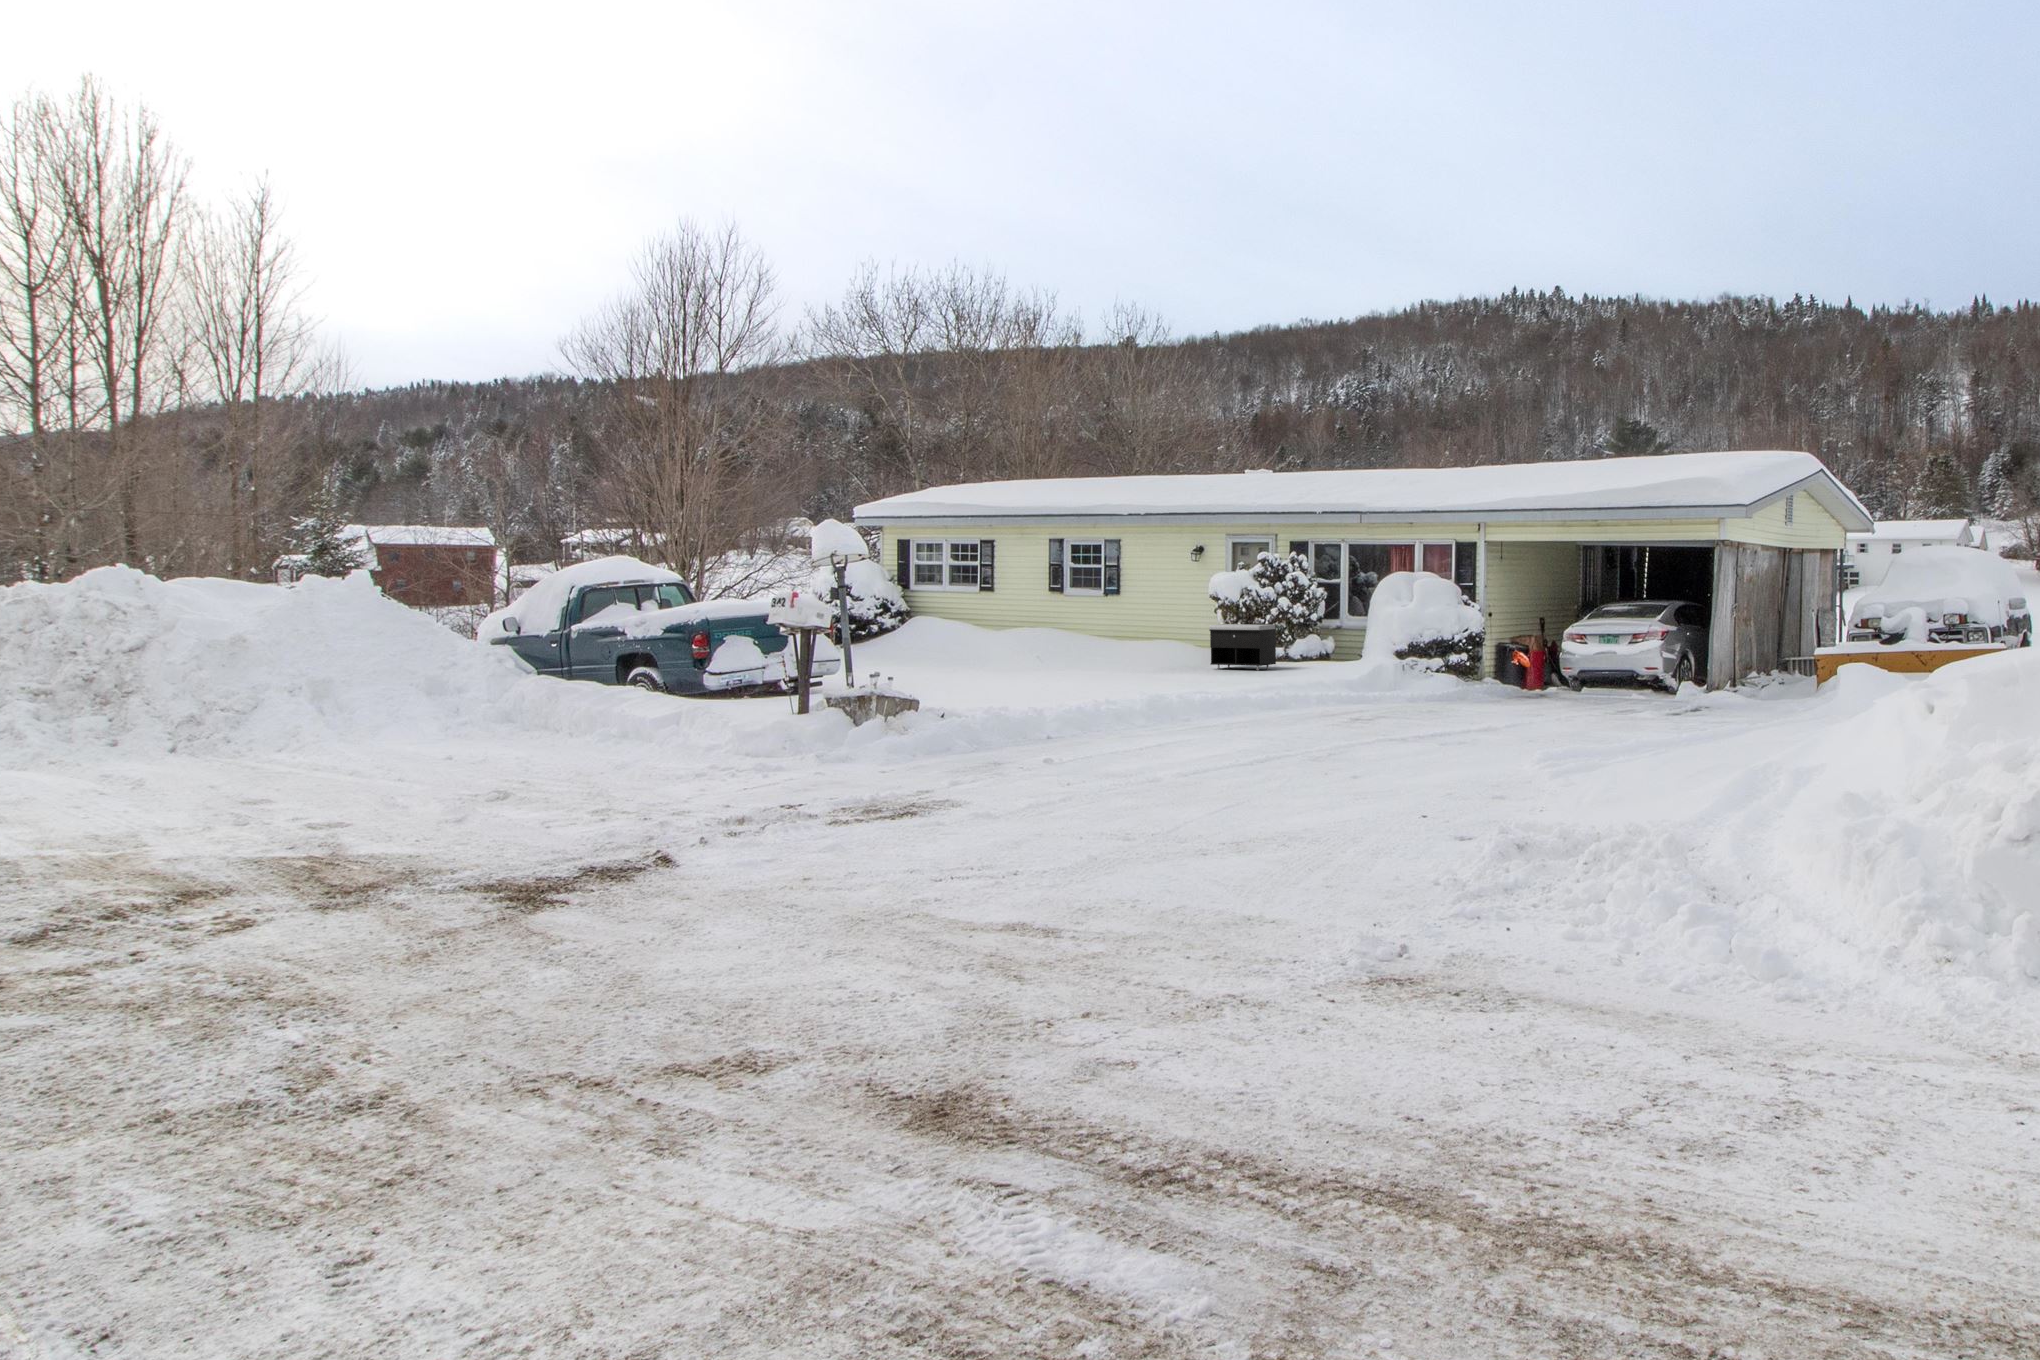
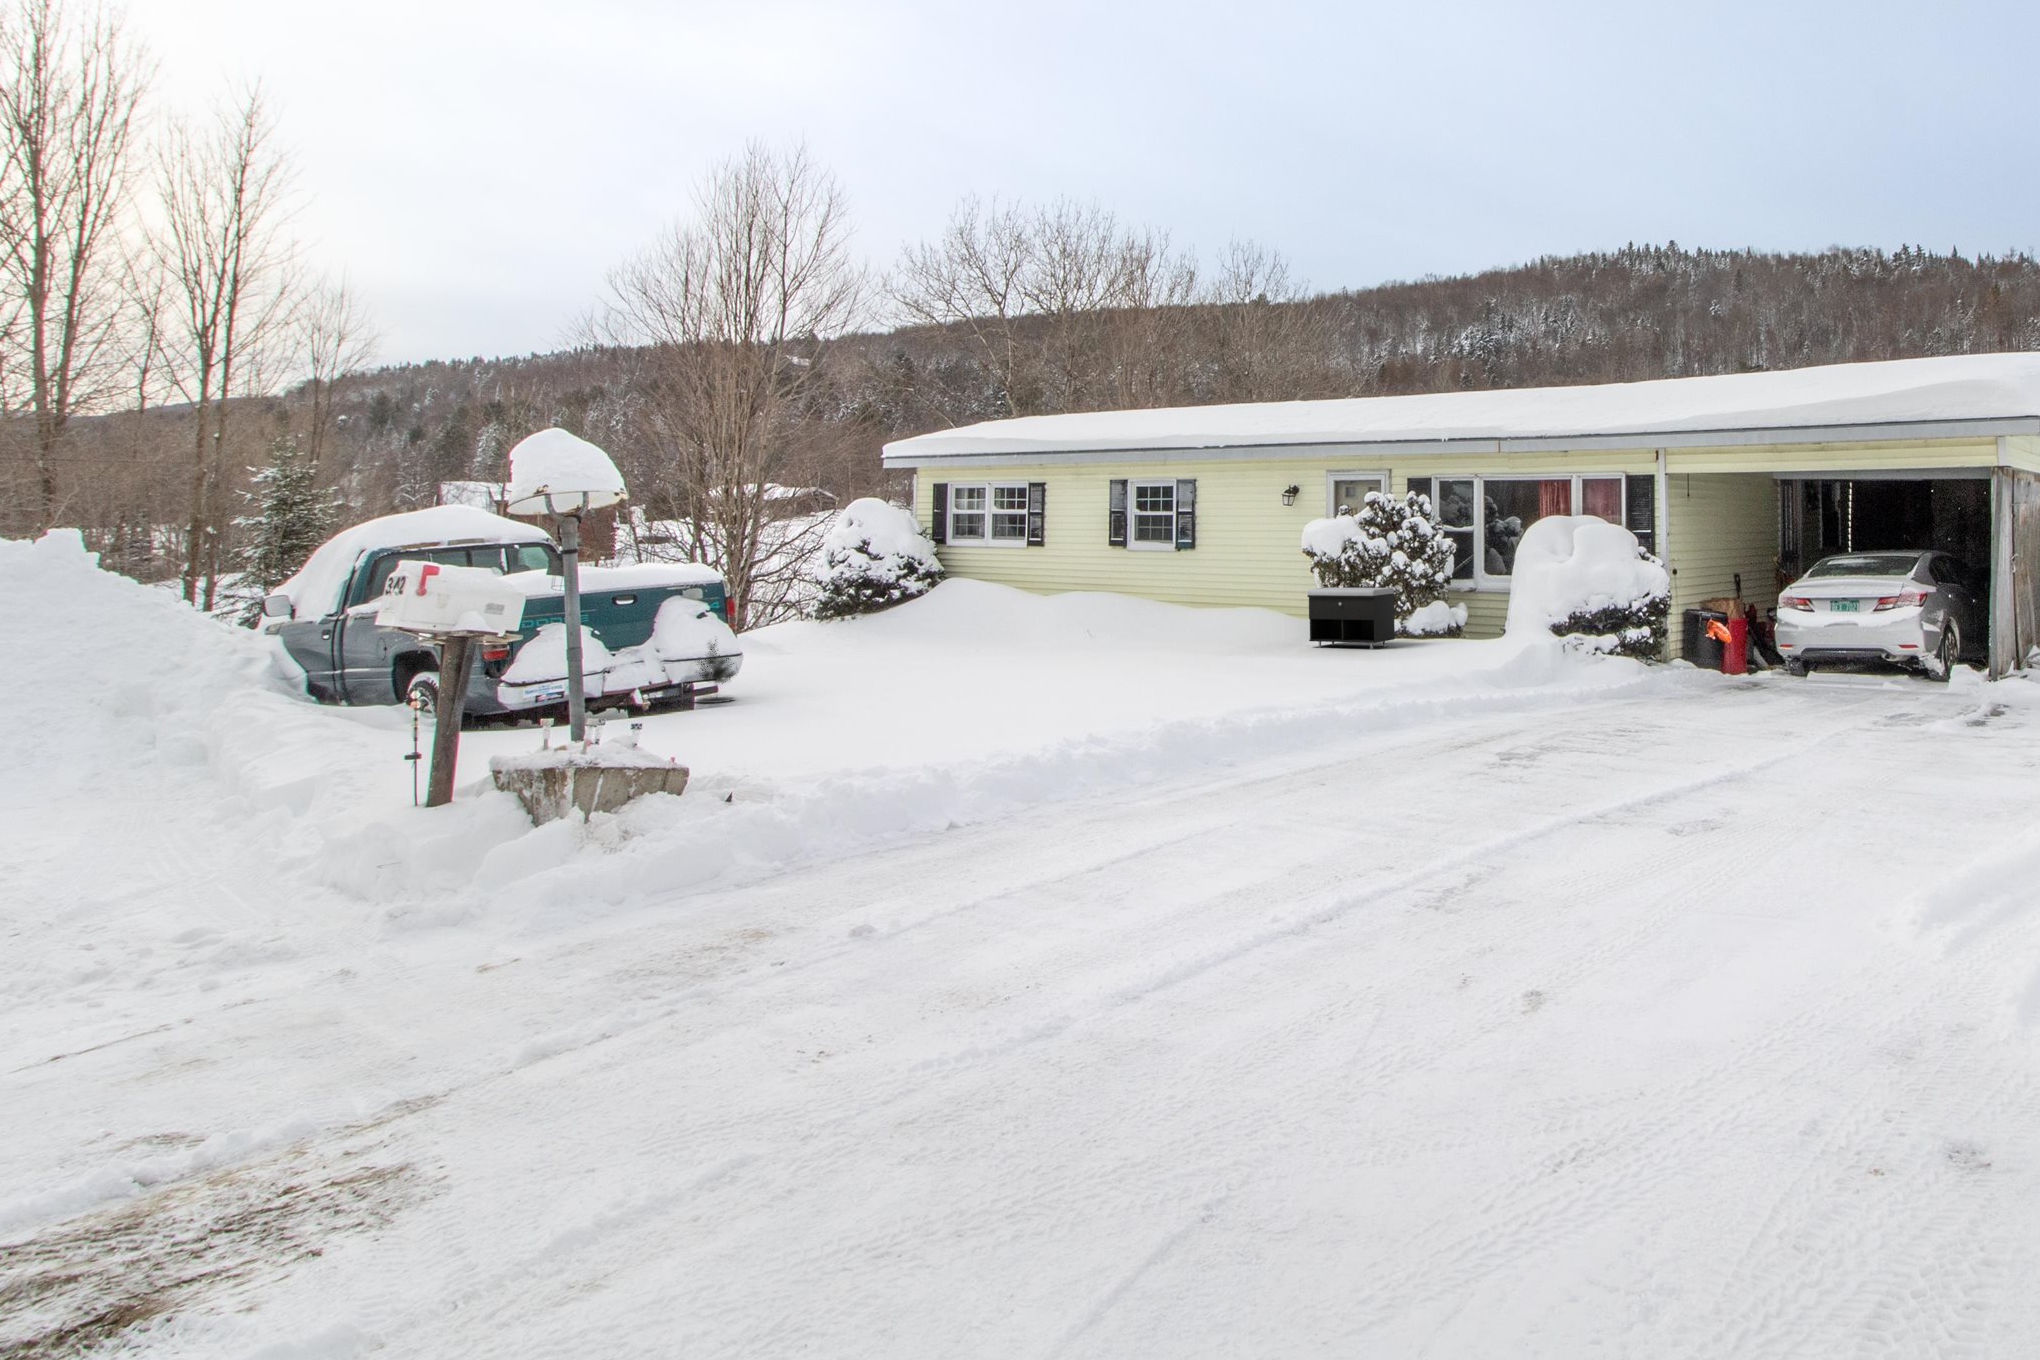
potted tree: none [788,647,819,693] -> present [696,640,737,703]

